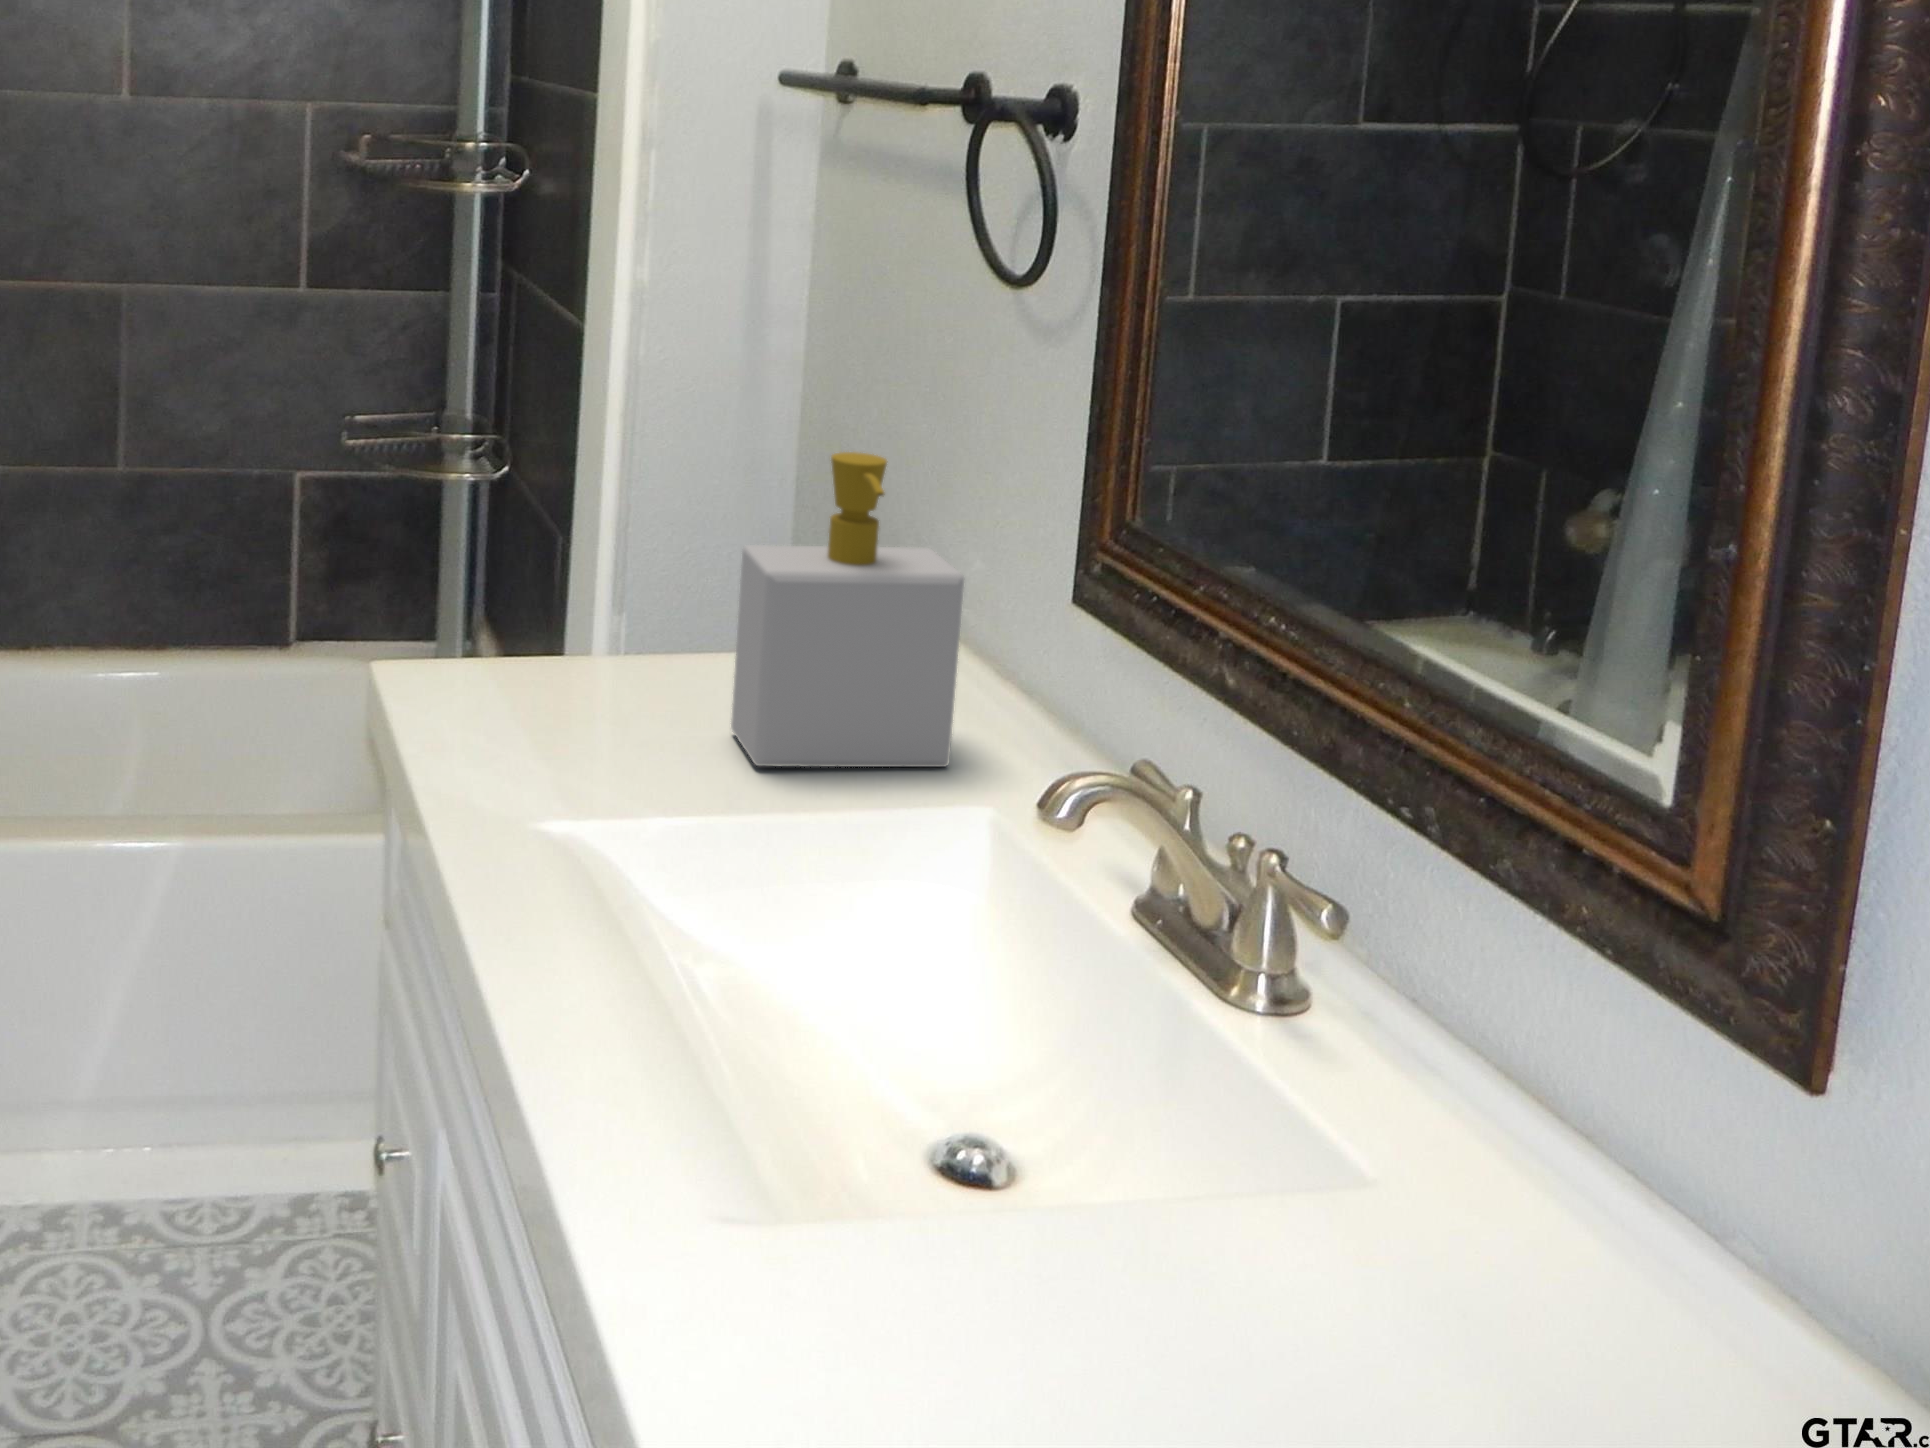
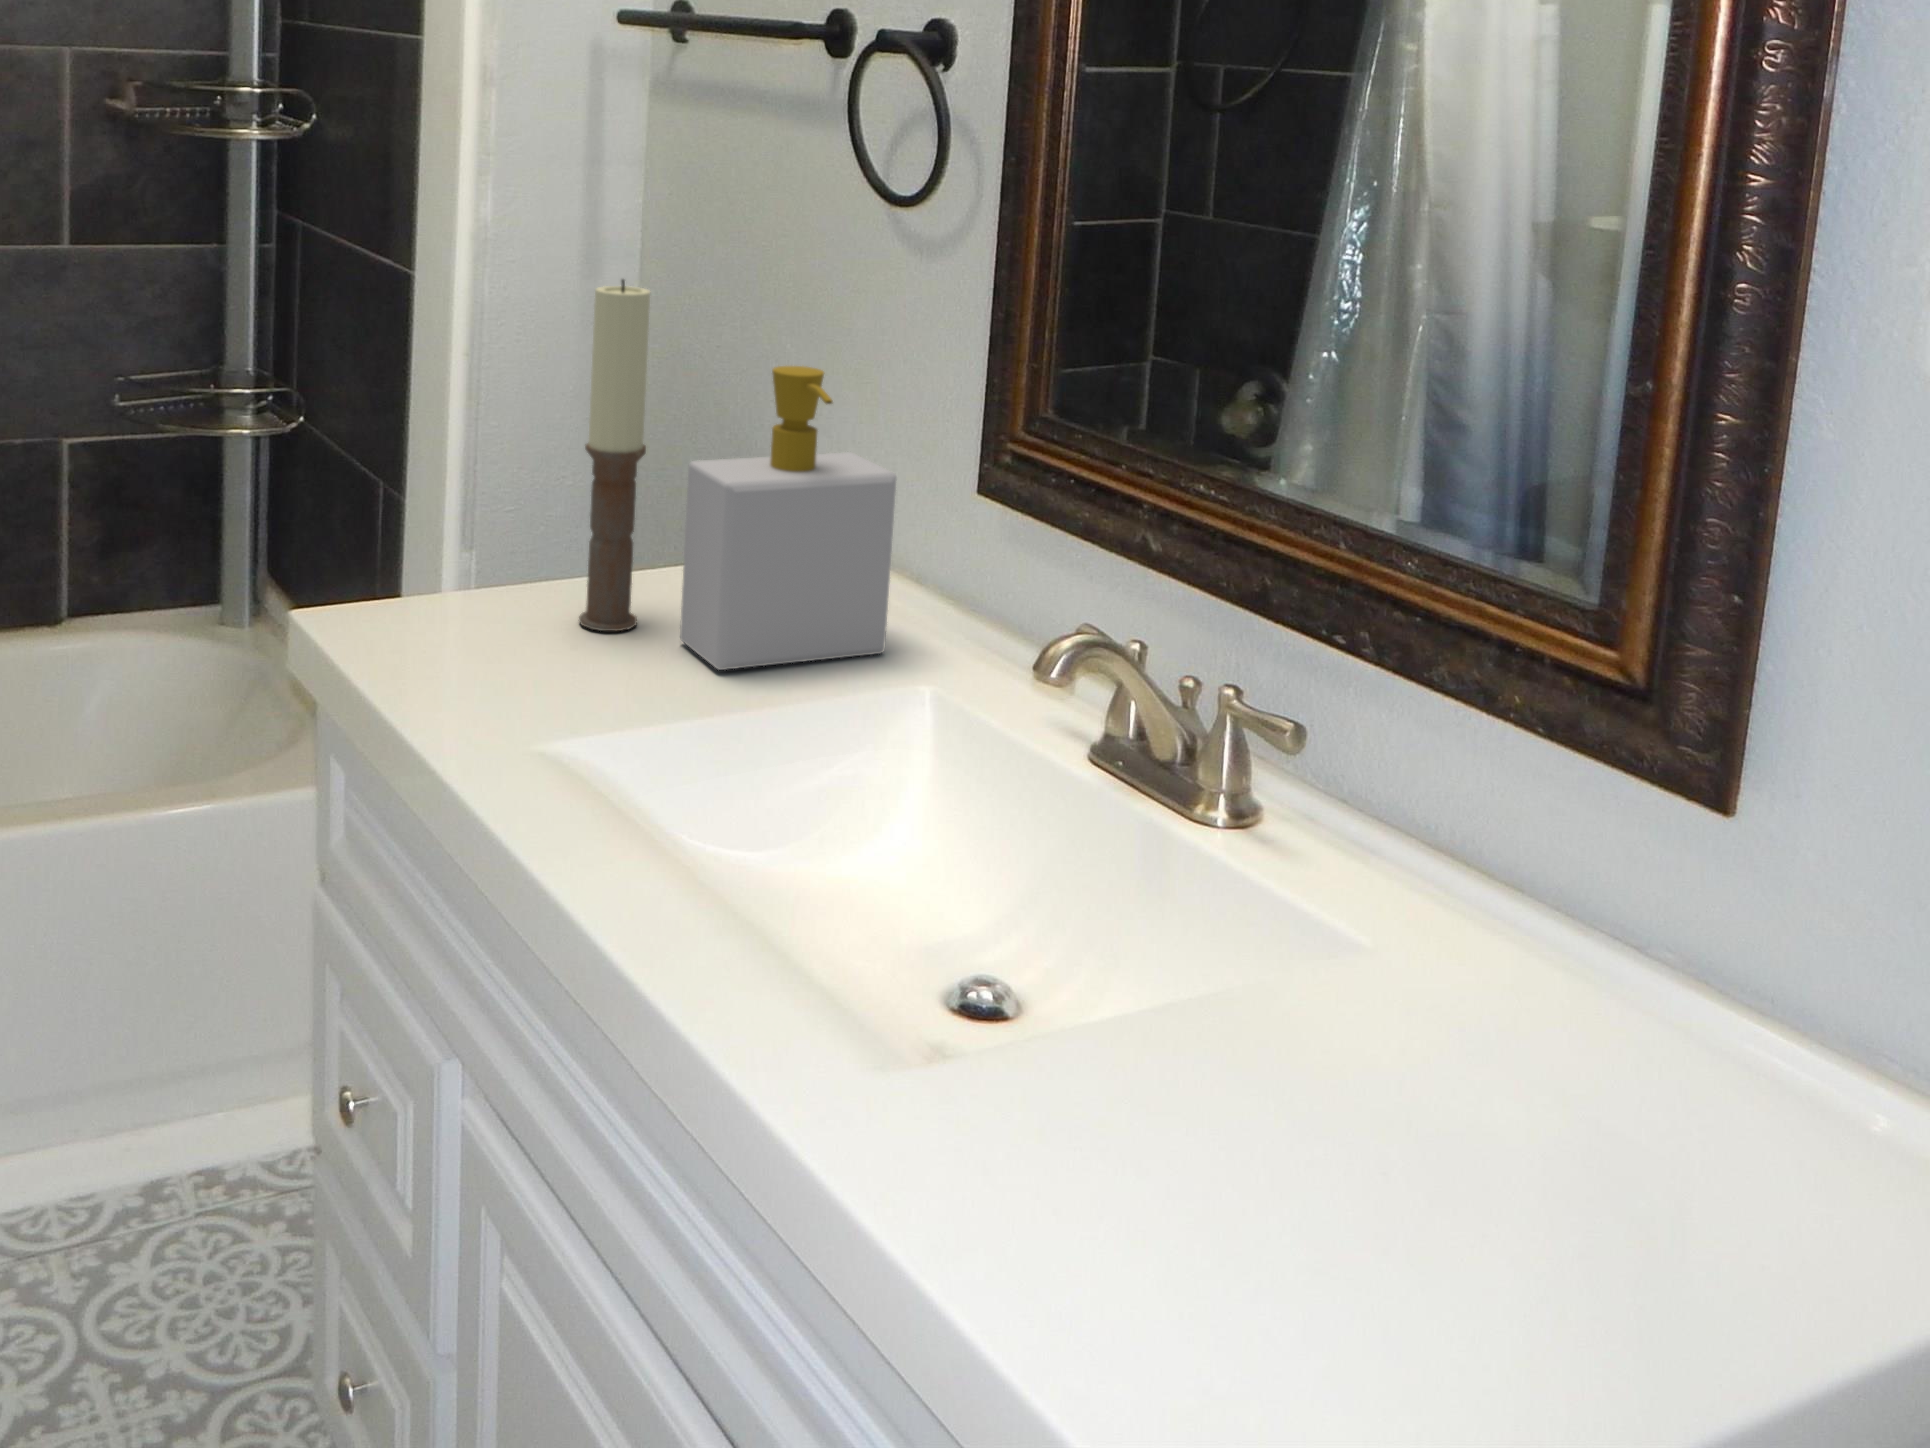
candle: none [637,353,716,714] -> present [579,280,650,631]

